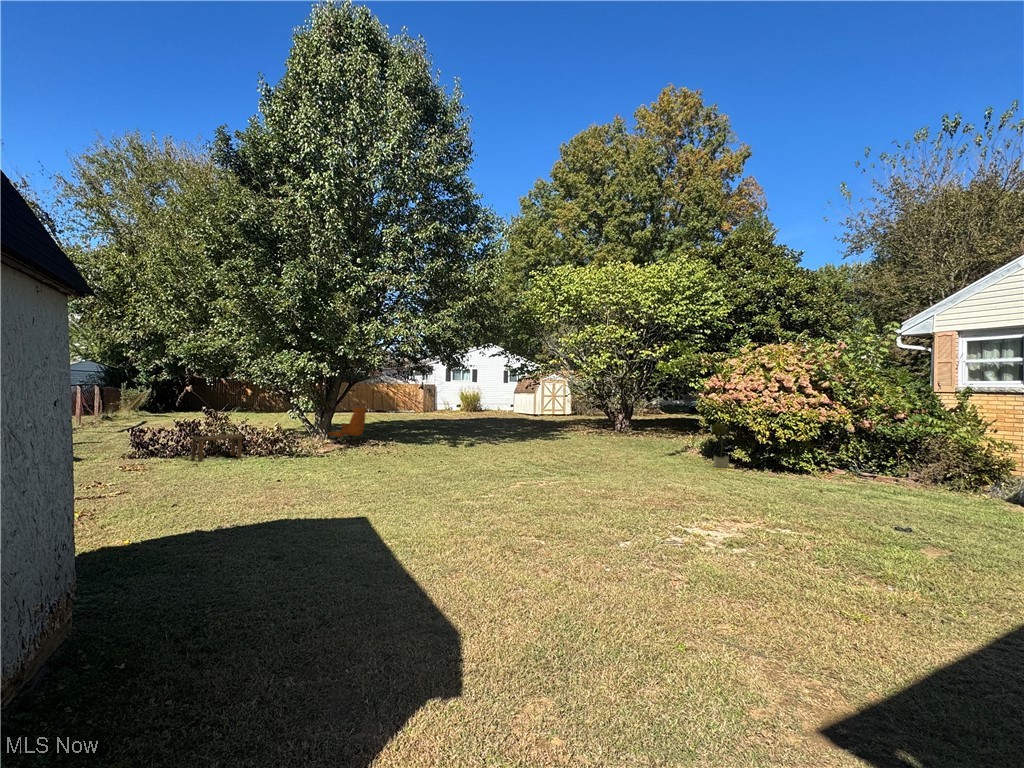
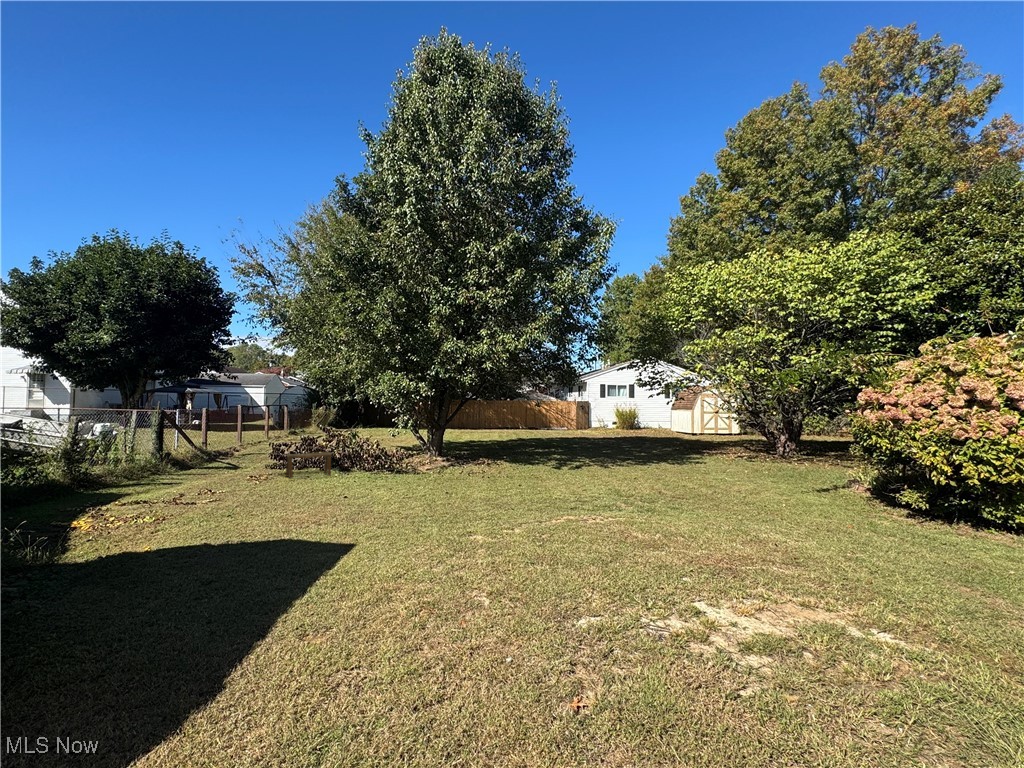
lounge chair: present [328,408,367,445] -> none [433,426,466,465]
potted tree: present [711,423,729,468] -> none [864,449,896,516]

